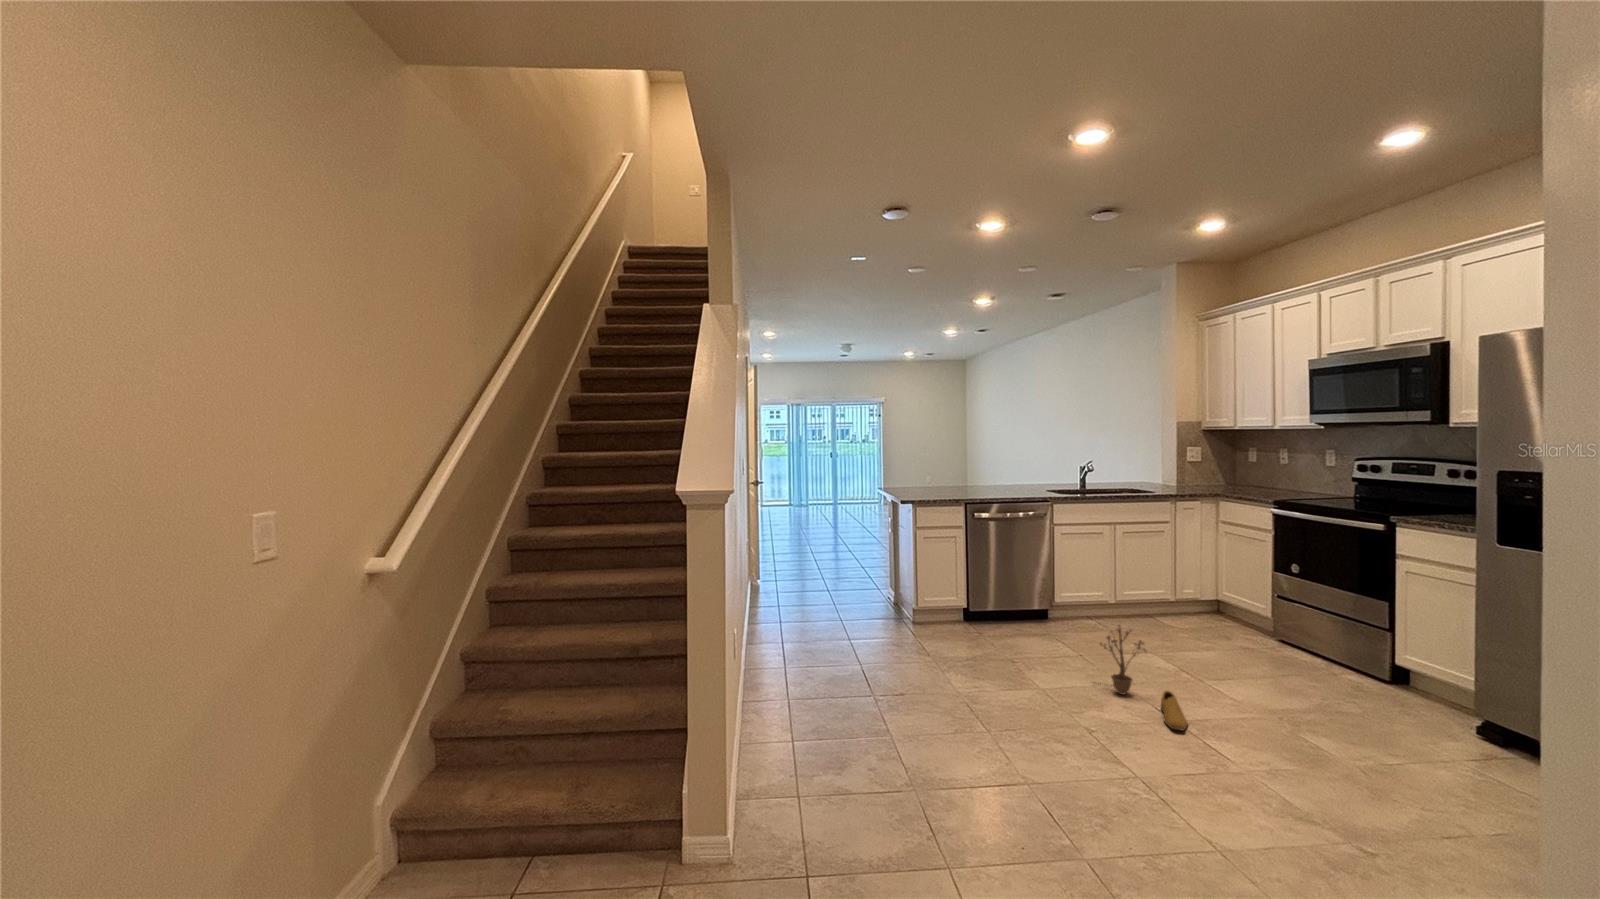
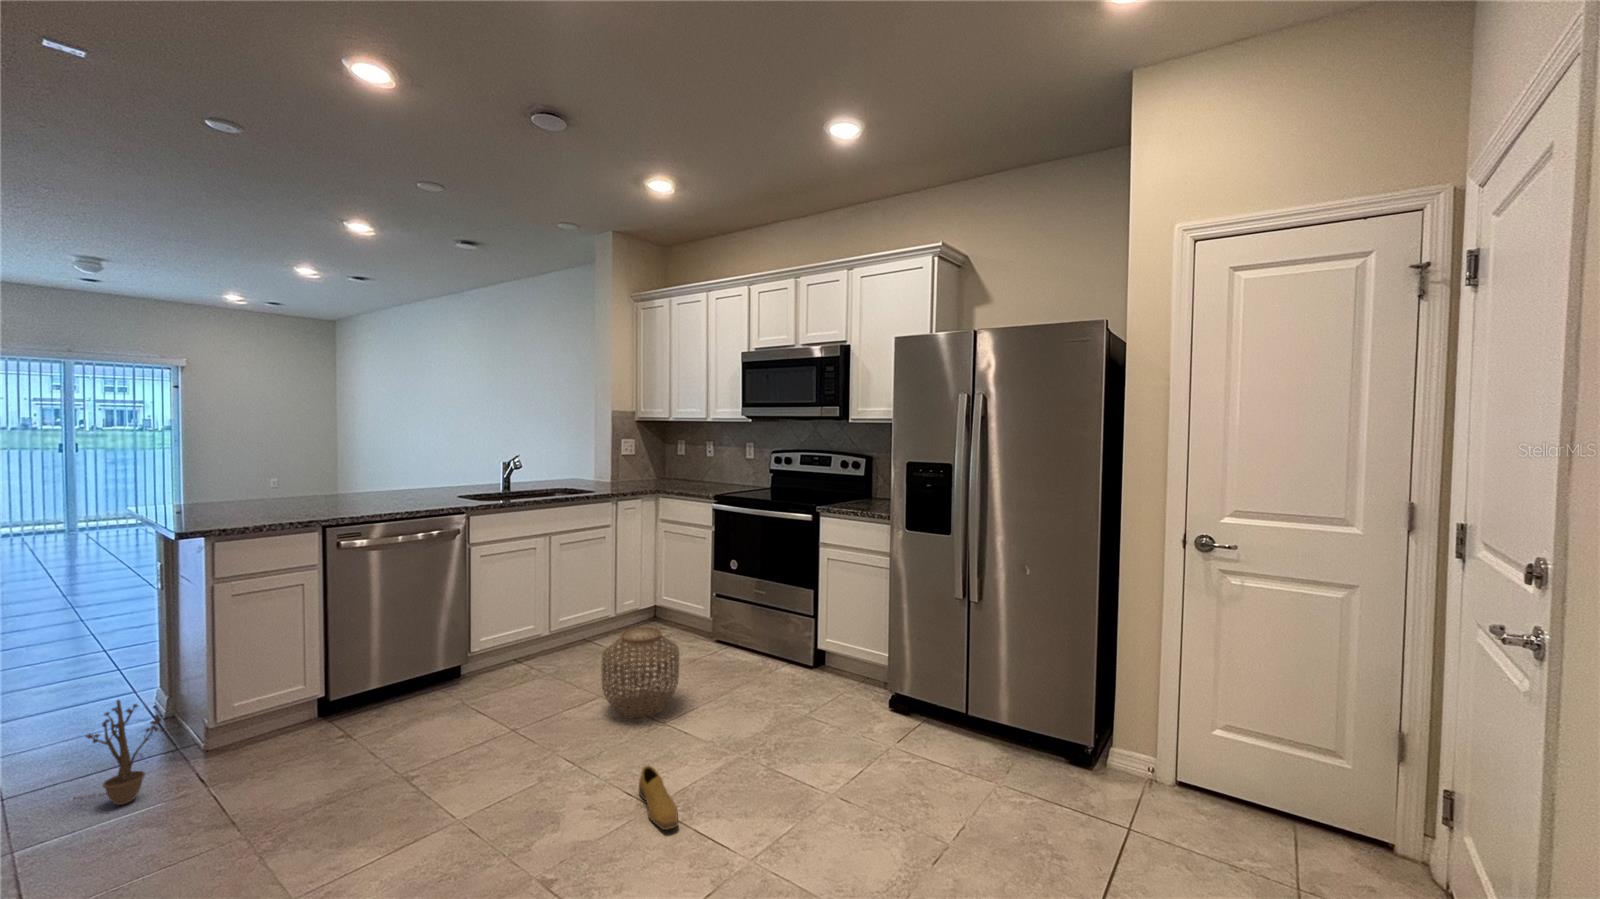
woven basket: none [1146,601,1217,674] -> present [601,627,679,718]
decorative plant: present [1094,628,1146,695] -> present [74,700,165,805]

